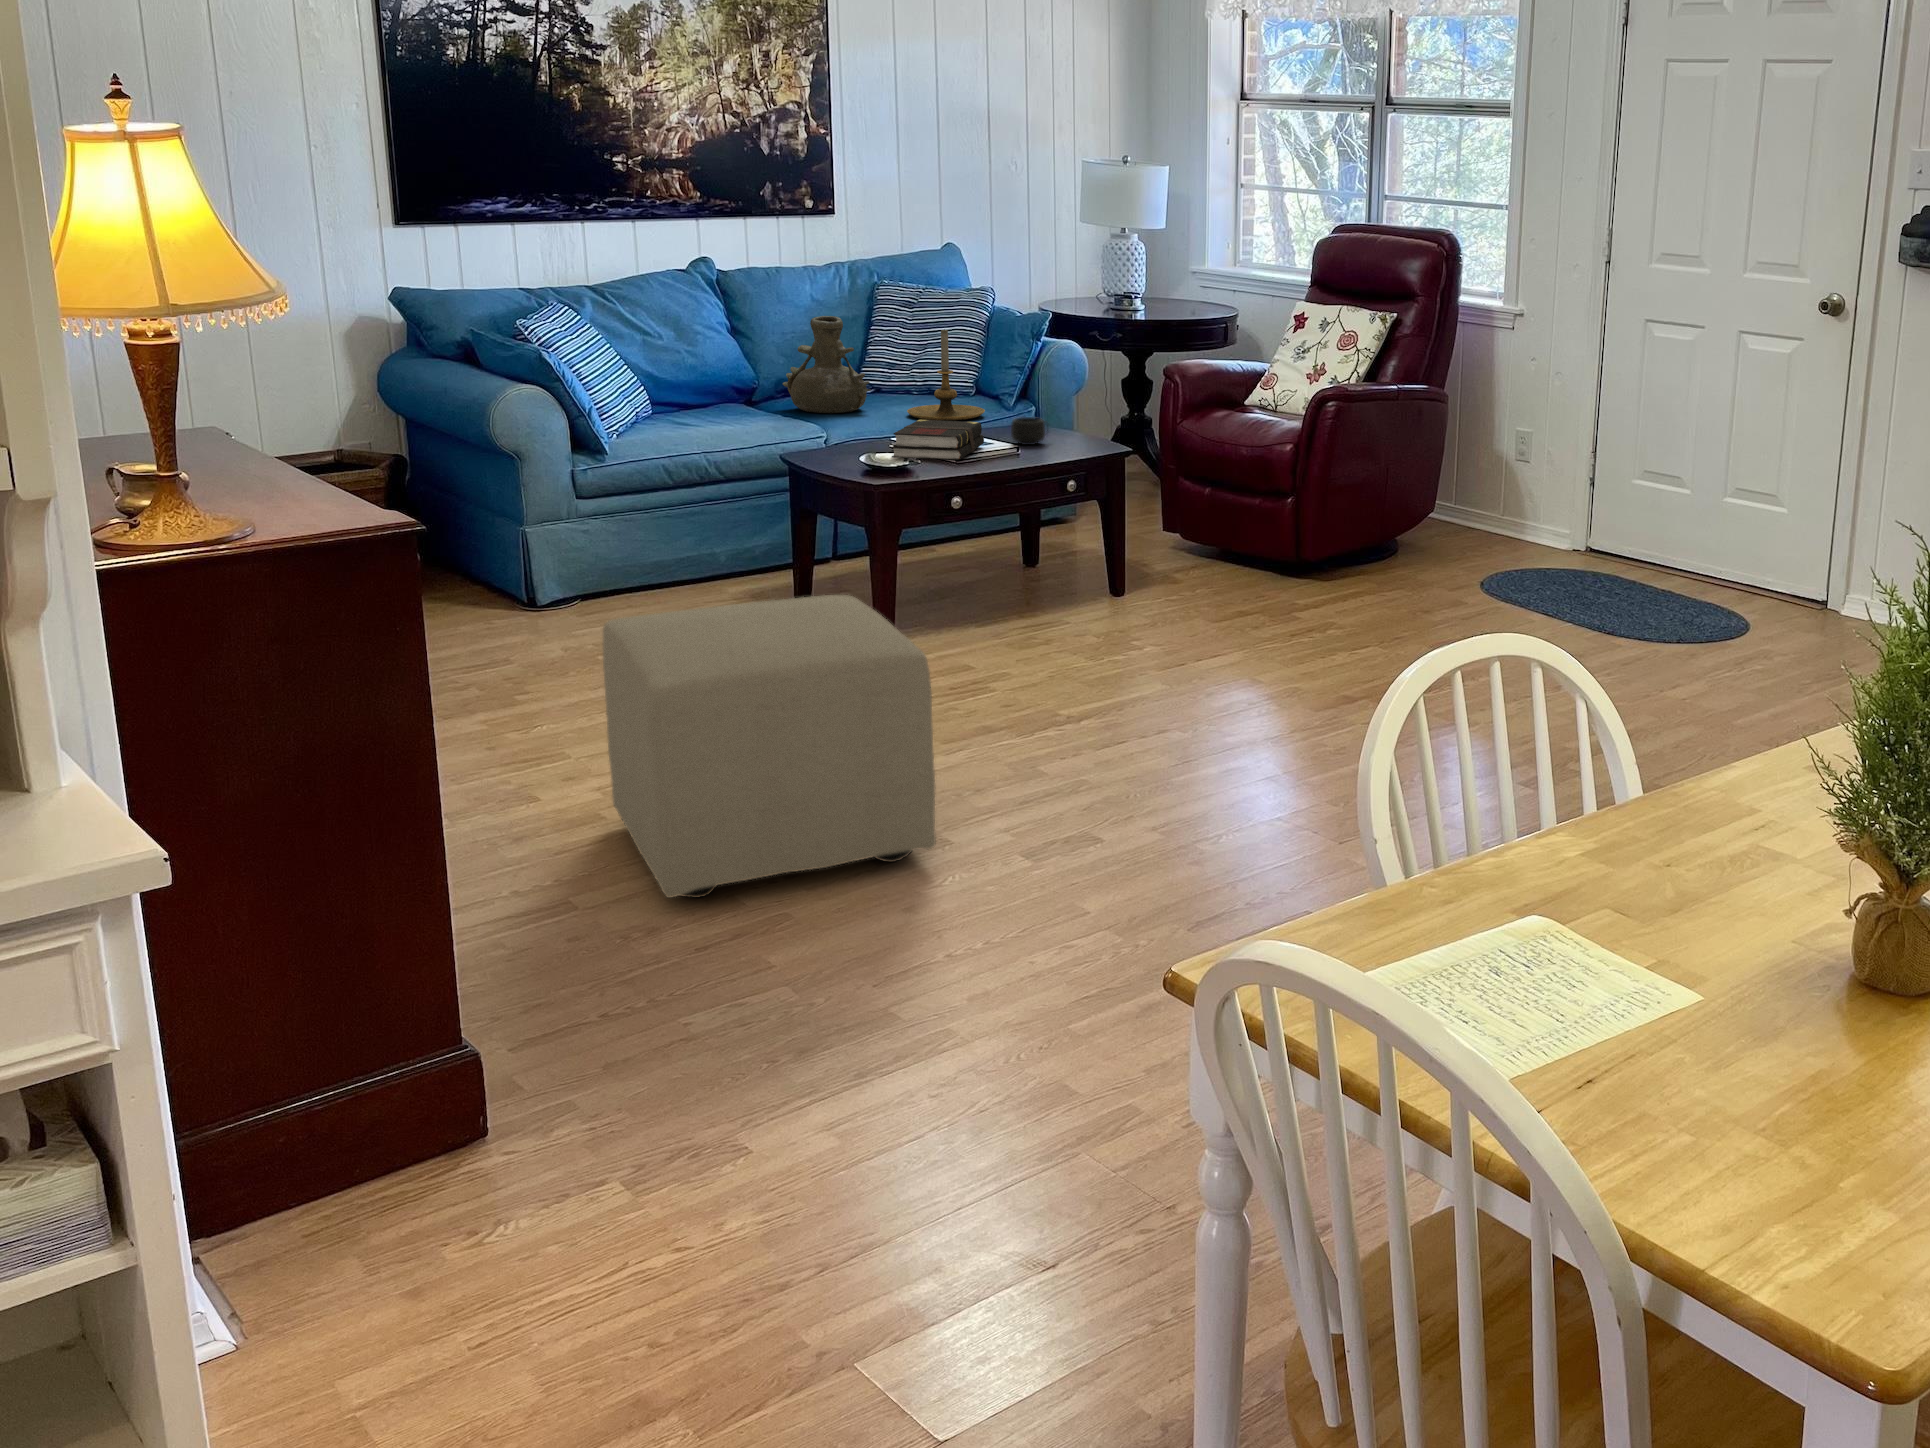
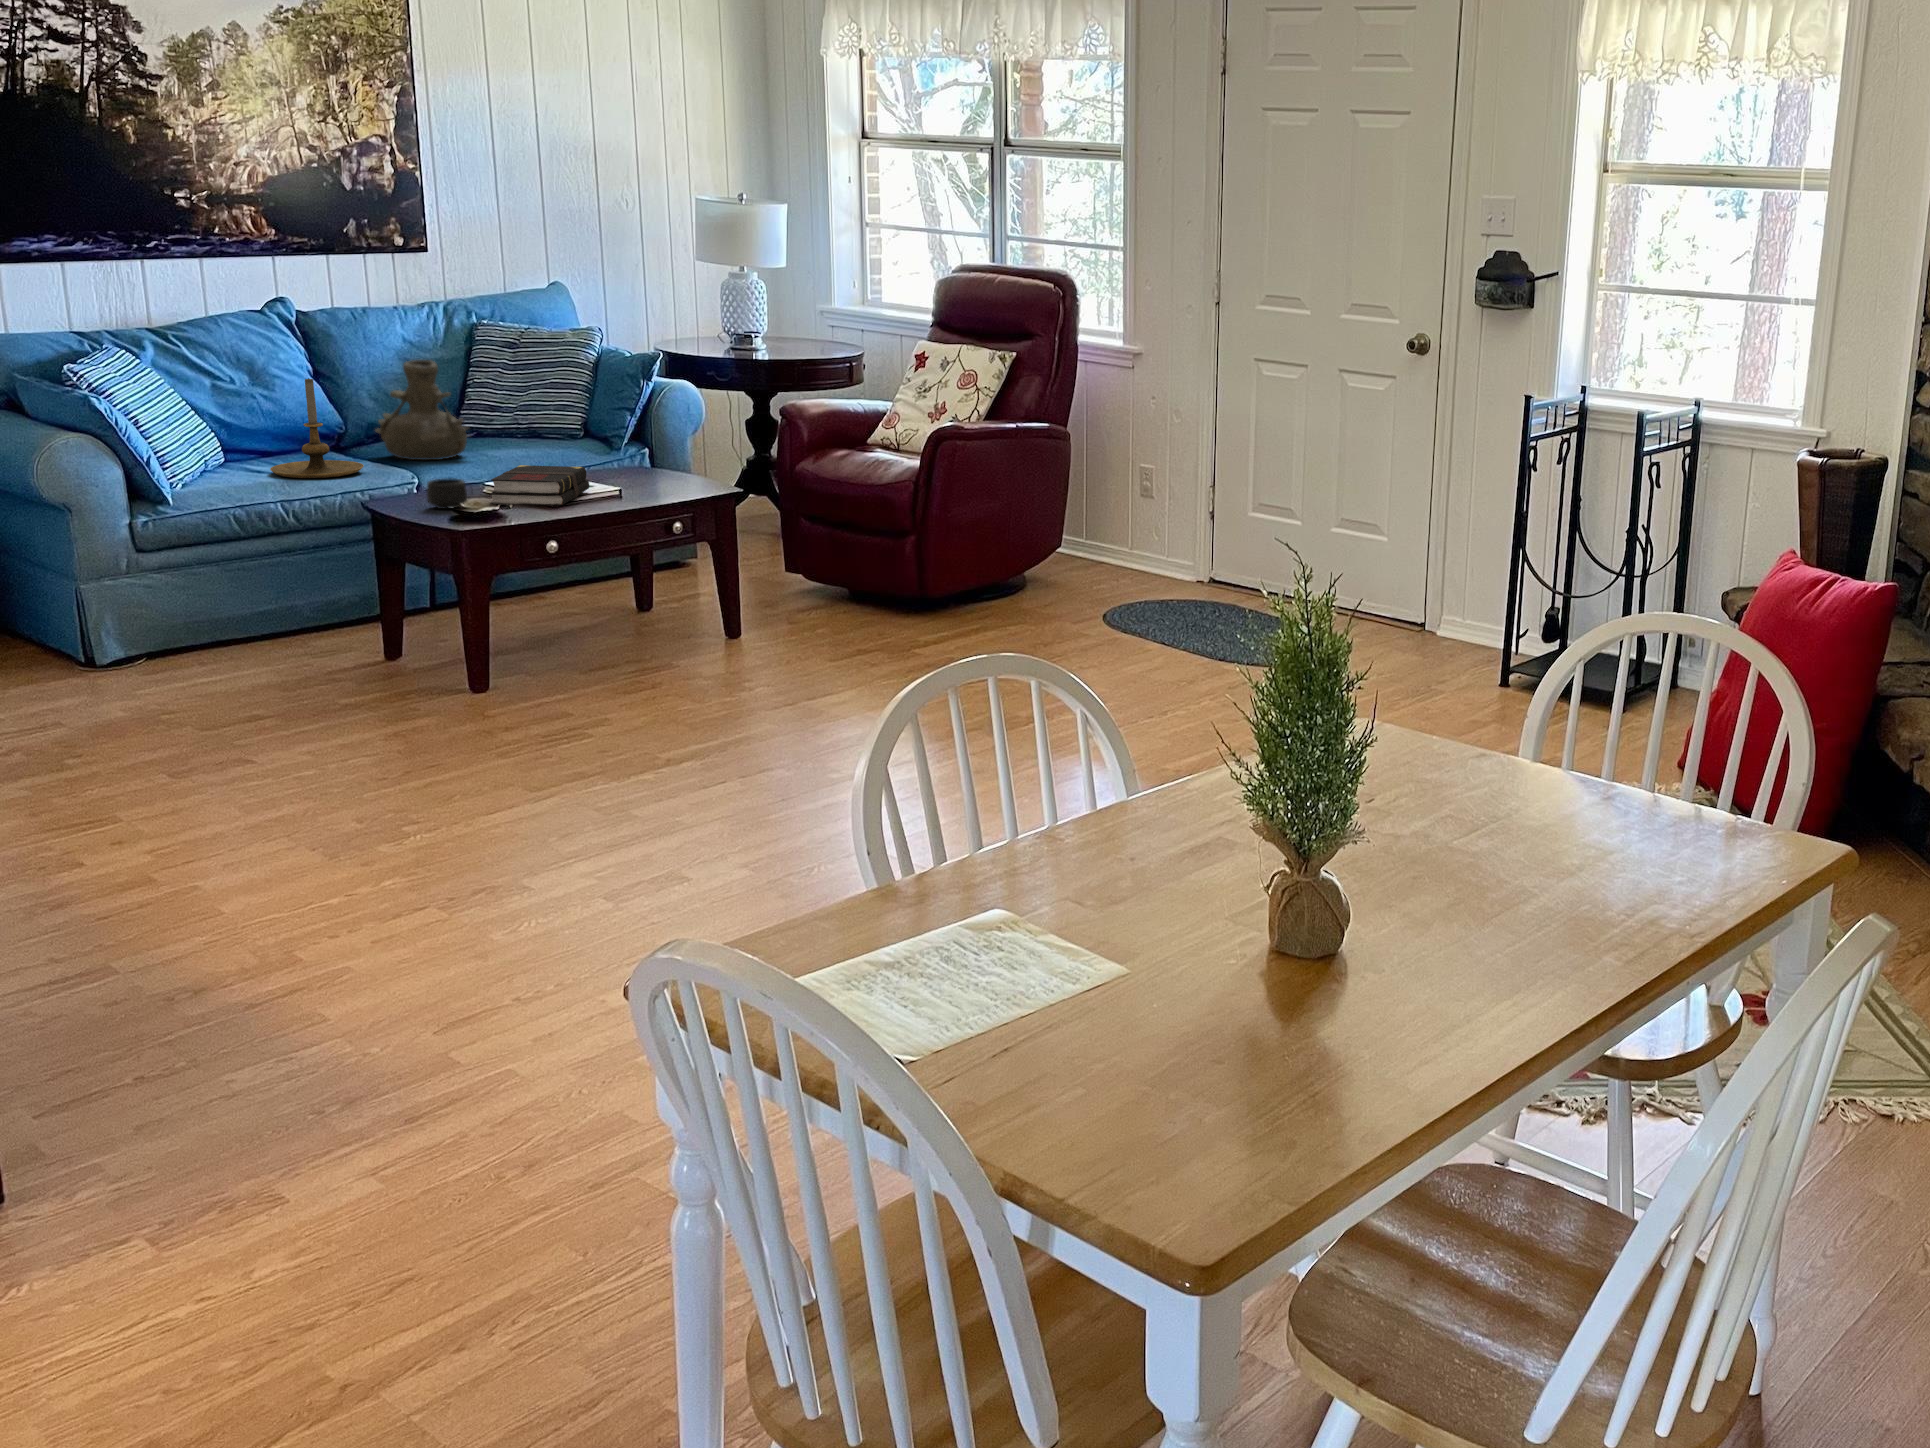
candle holder: present [907,330,985,421] -> present [270,378,364,478]
mug: present [1011,417,1048,445] -> present [427,478,468,509]
ottoman: present [603,595,936,898] -> none [172,640,531,943]

